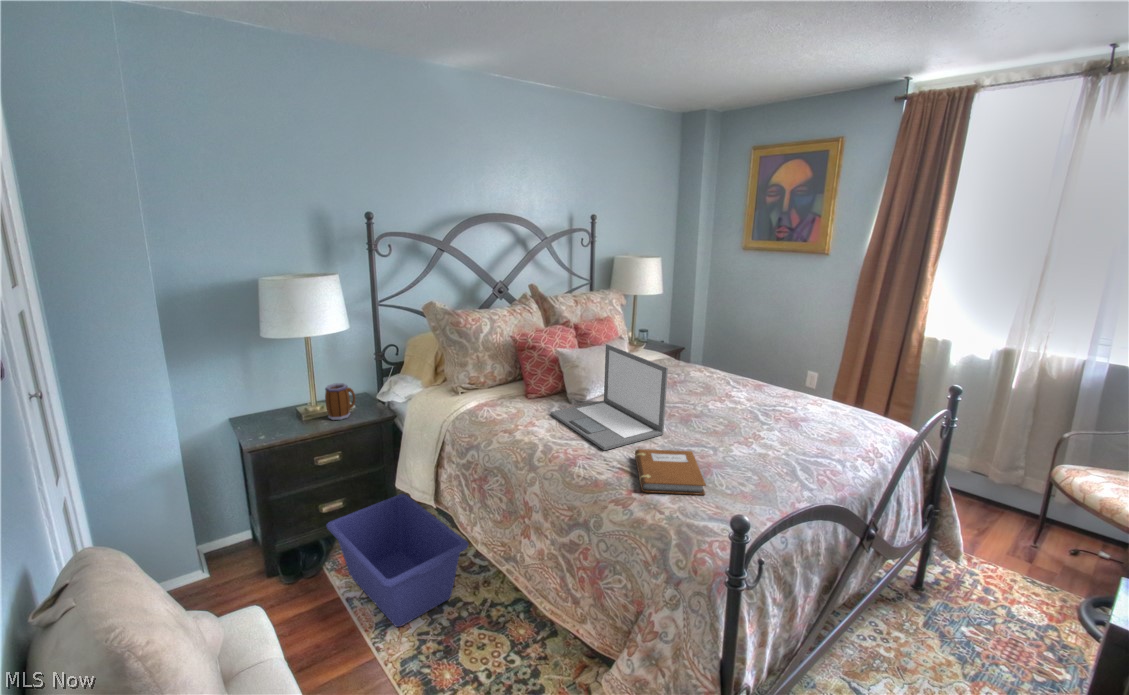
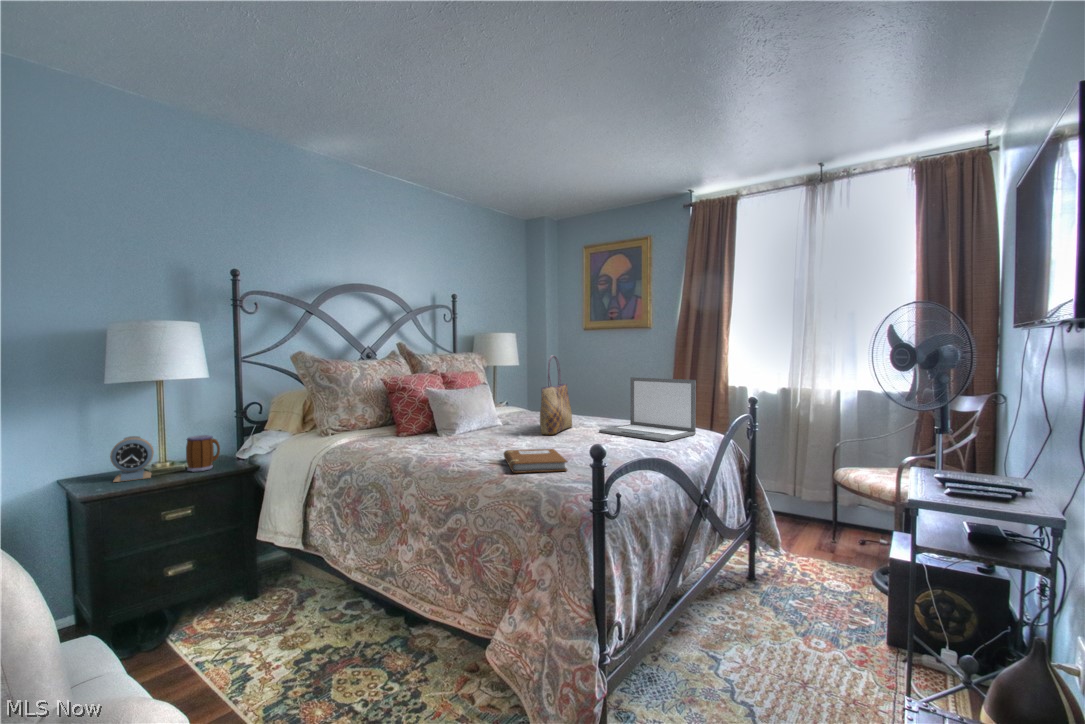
tote bag: none [680,313,719,408] -> present [540,355,572,434]
laptop: present [551,344,668,450] -> present [599,377,696,442]
alarm clock: none [262,386,298,430] -> present [110,436,154,482]
storage bin: present [327,494,468,627] -> none [177,550,341,678]

